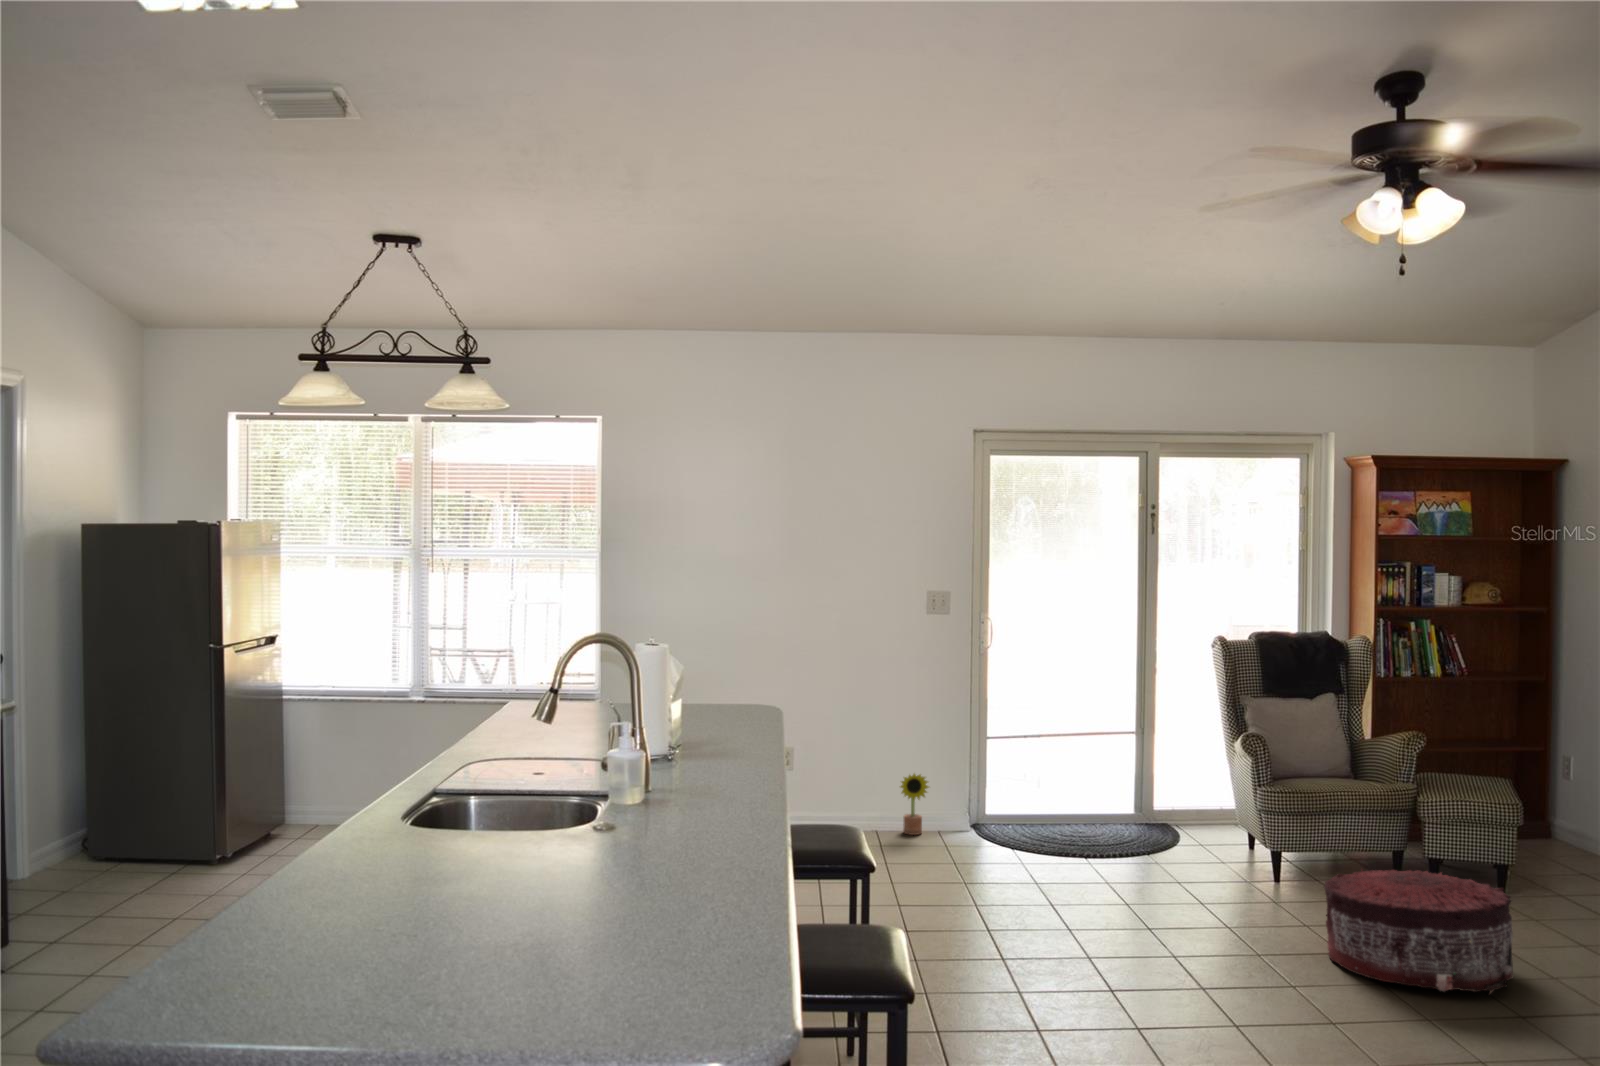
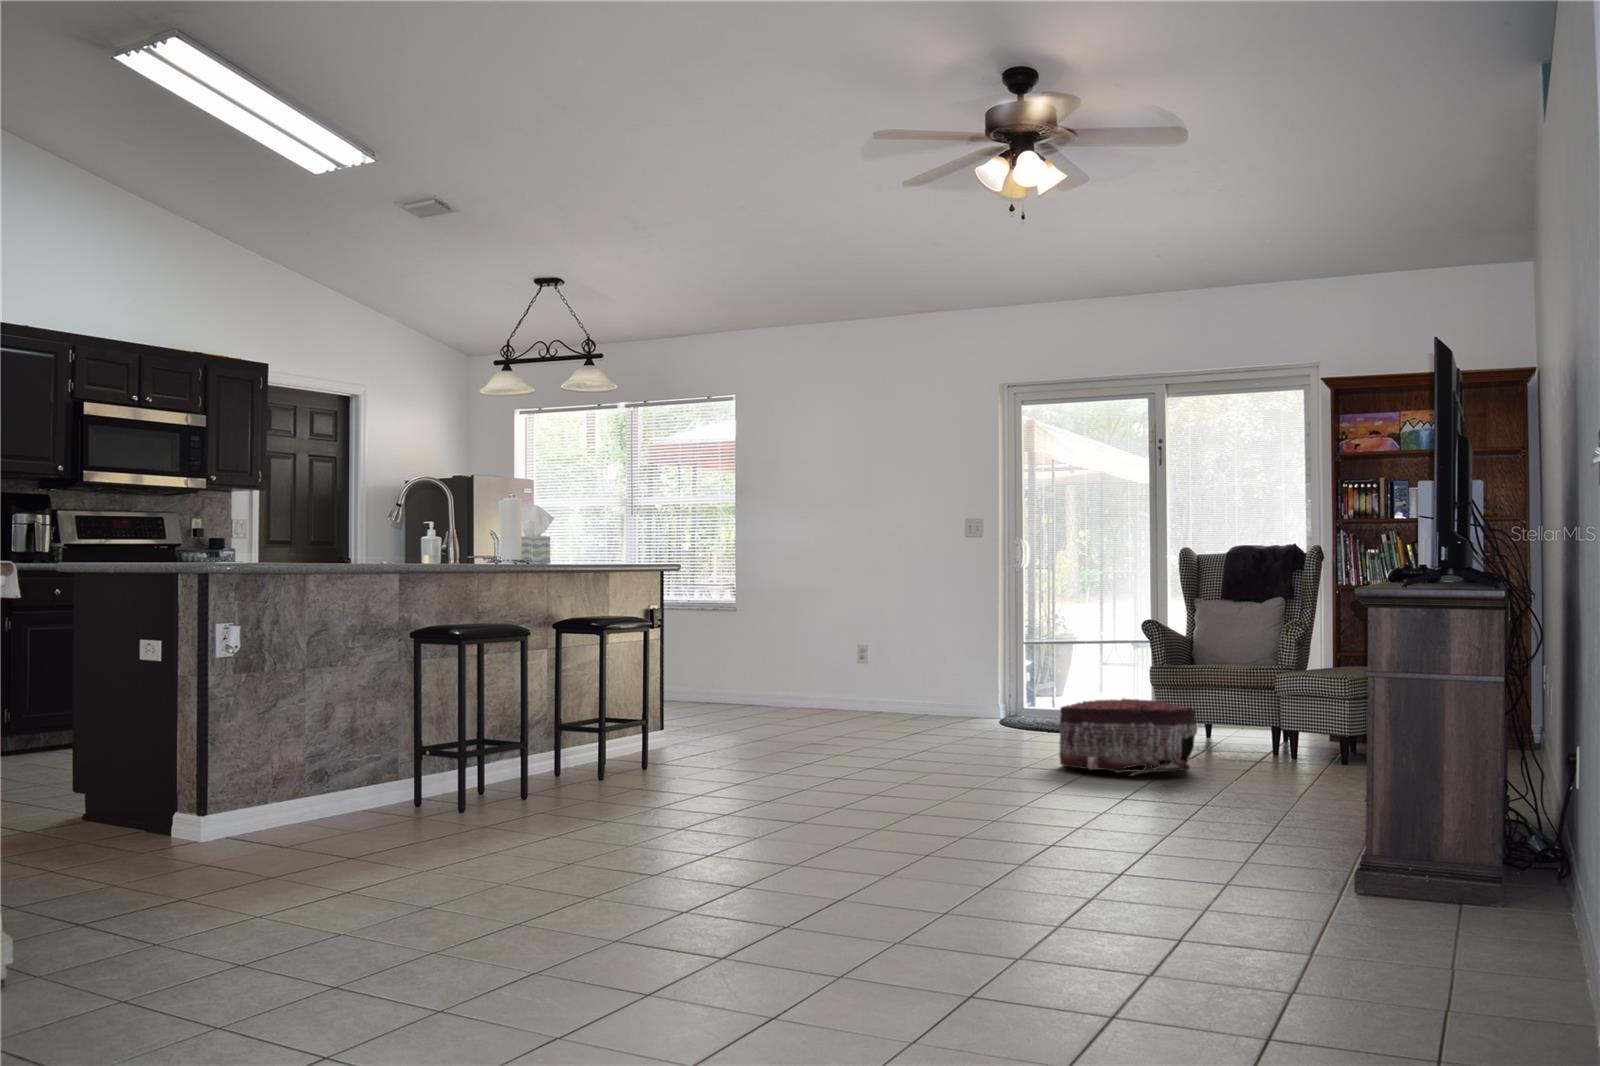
decorative plant: present [900,774,929,835] -> none [926,665,951,718]

